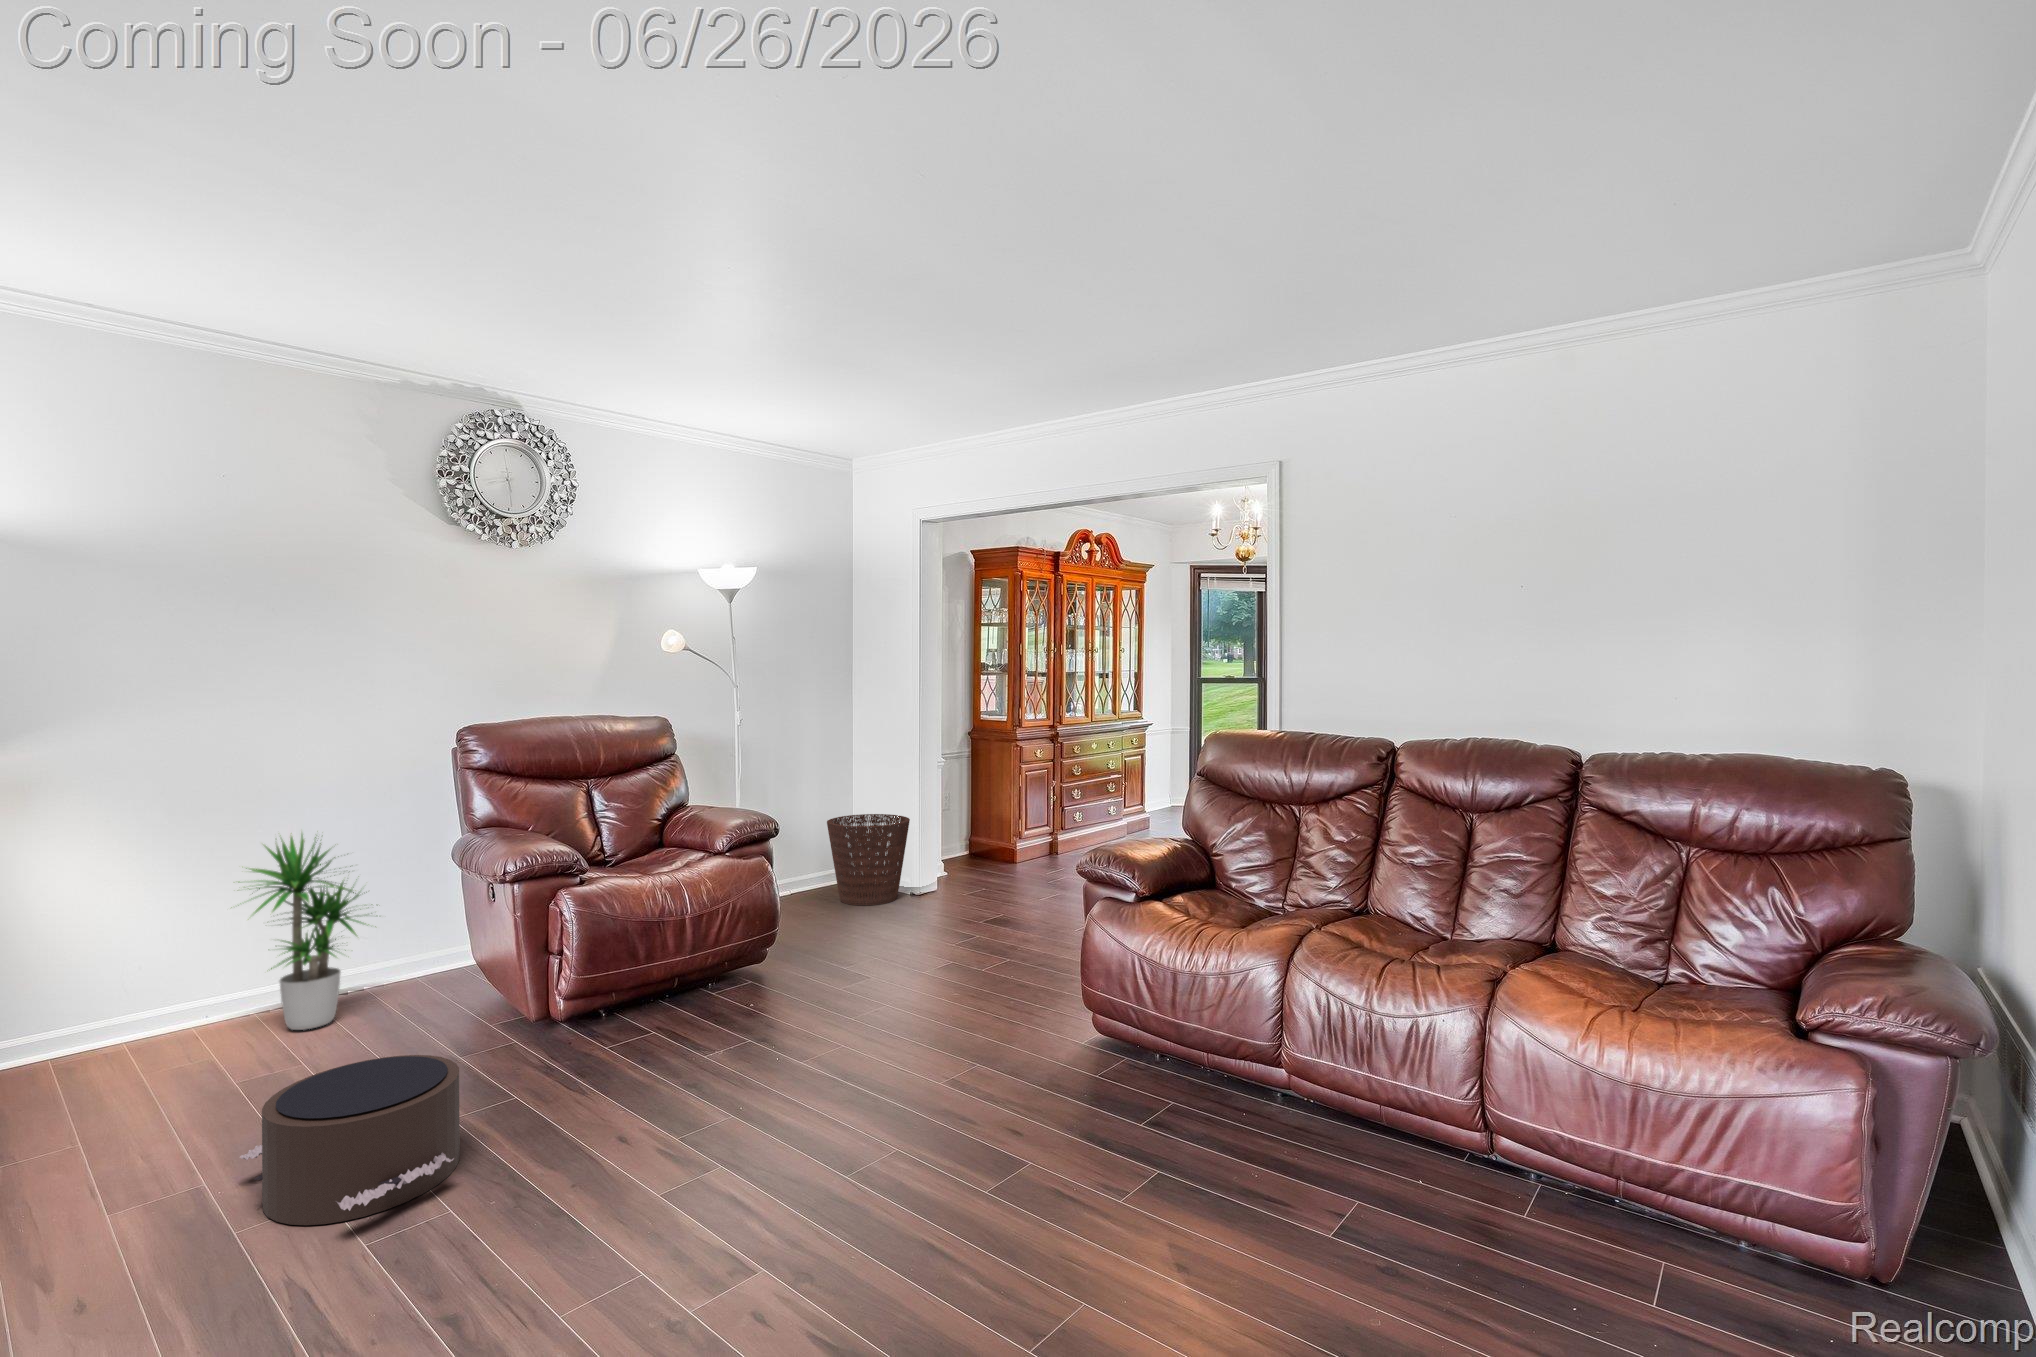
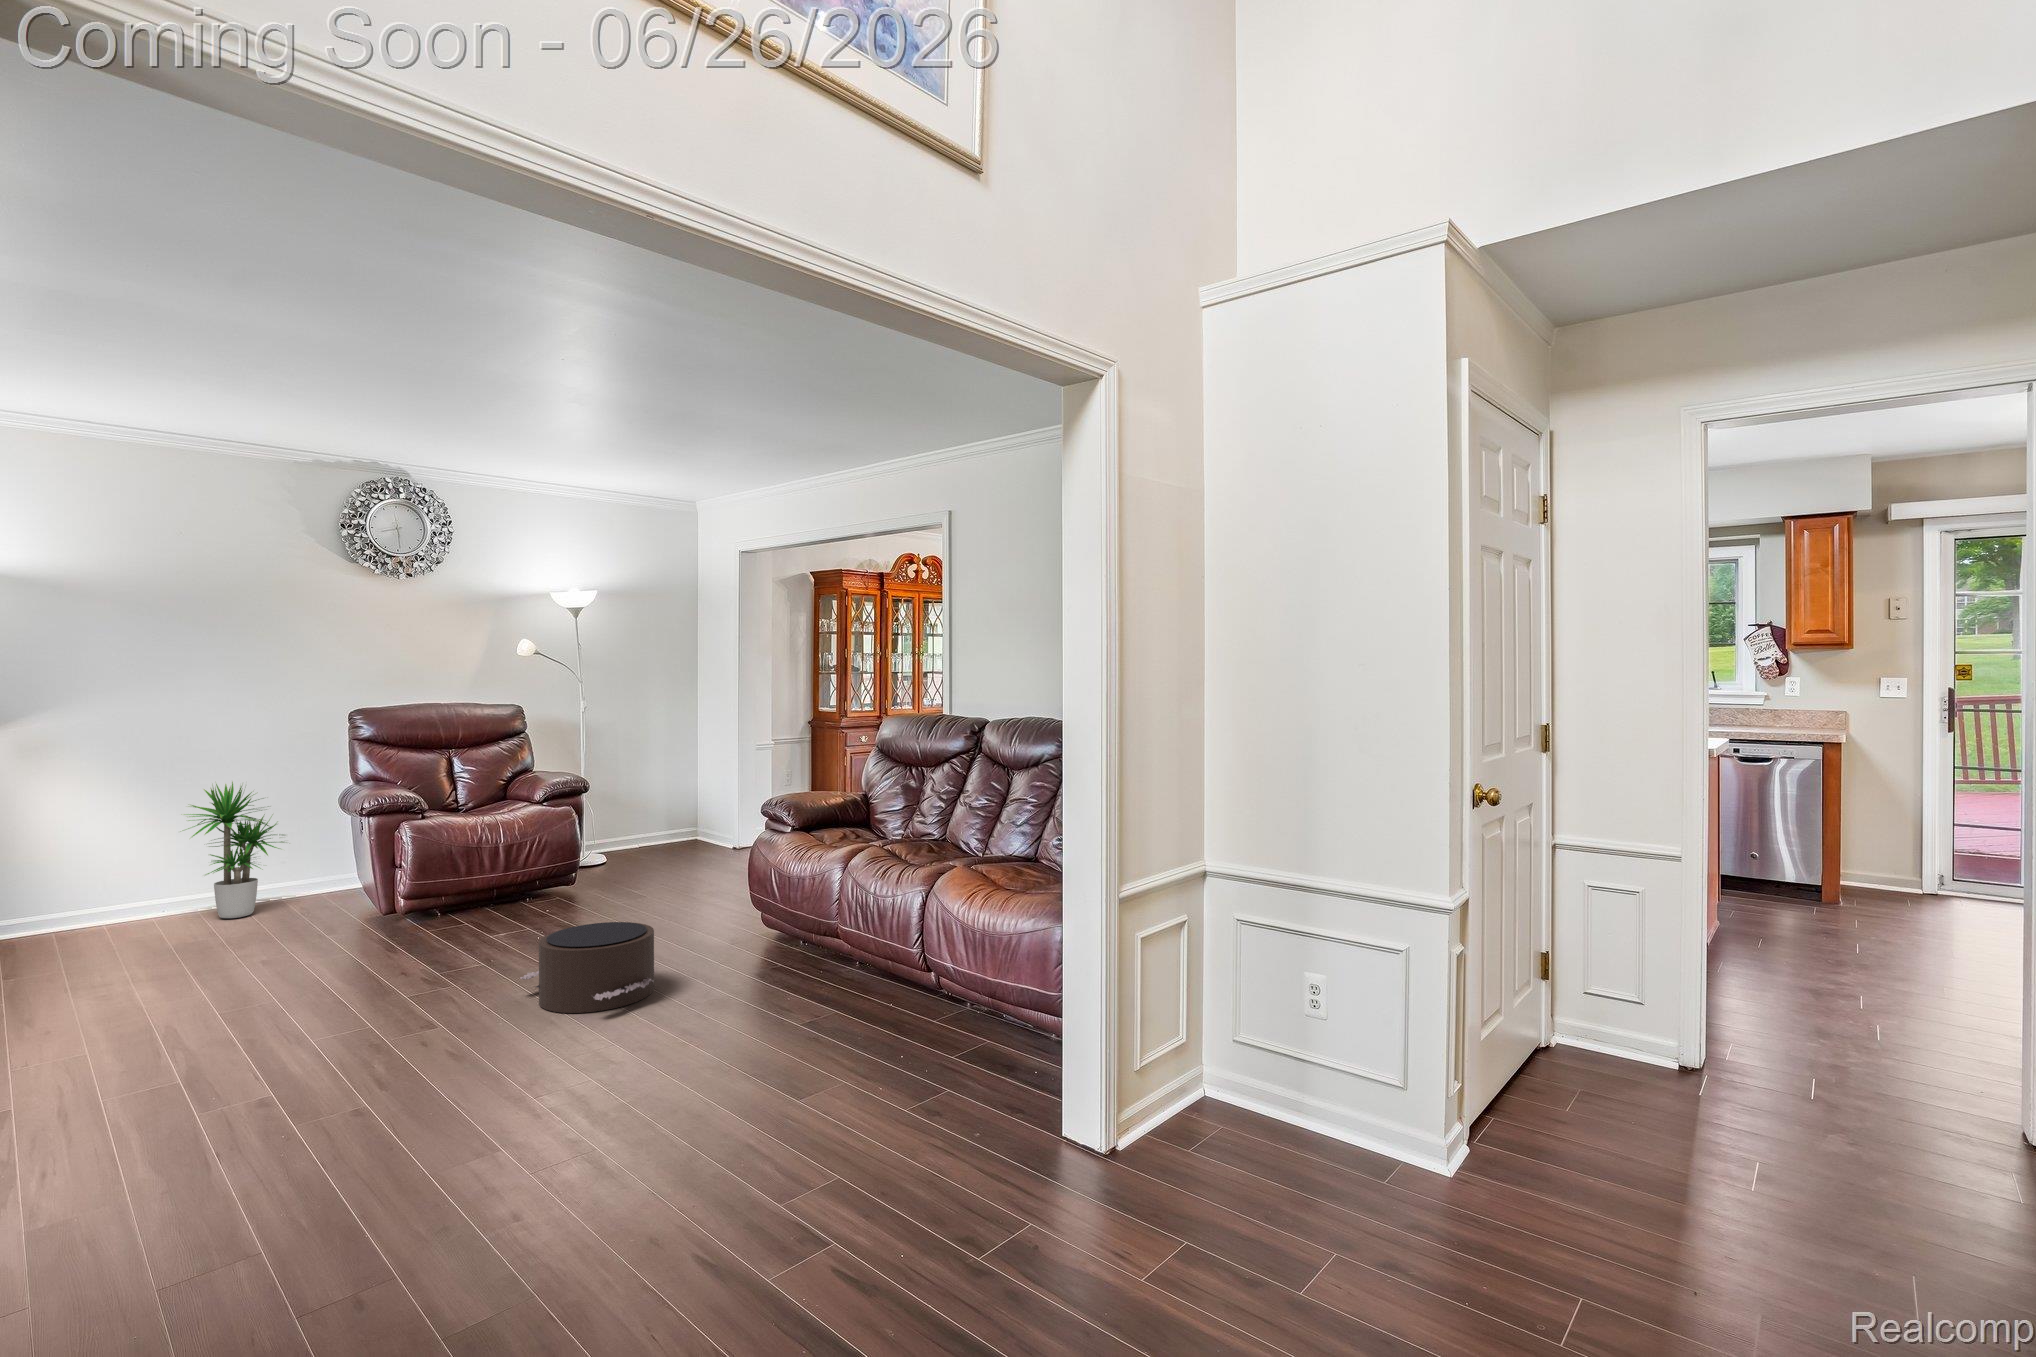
basket: present [827,814,910,905] -> none [663,785,731,855]
pouf: present [240,1055,460,1225] -> present [520,922,654,1013]

